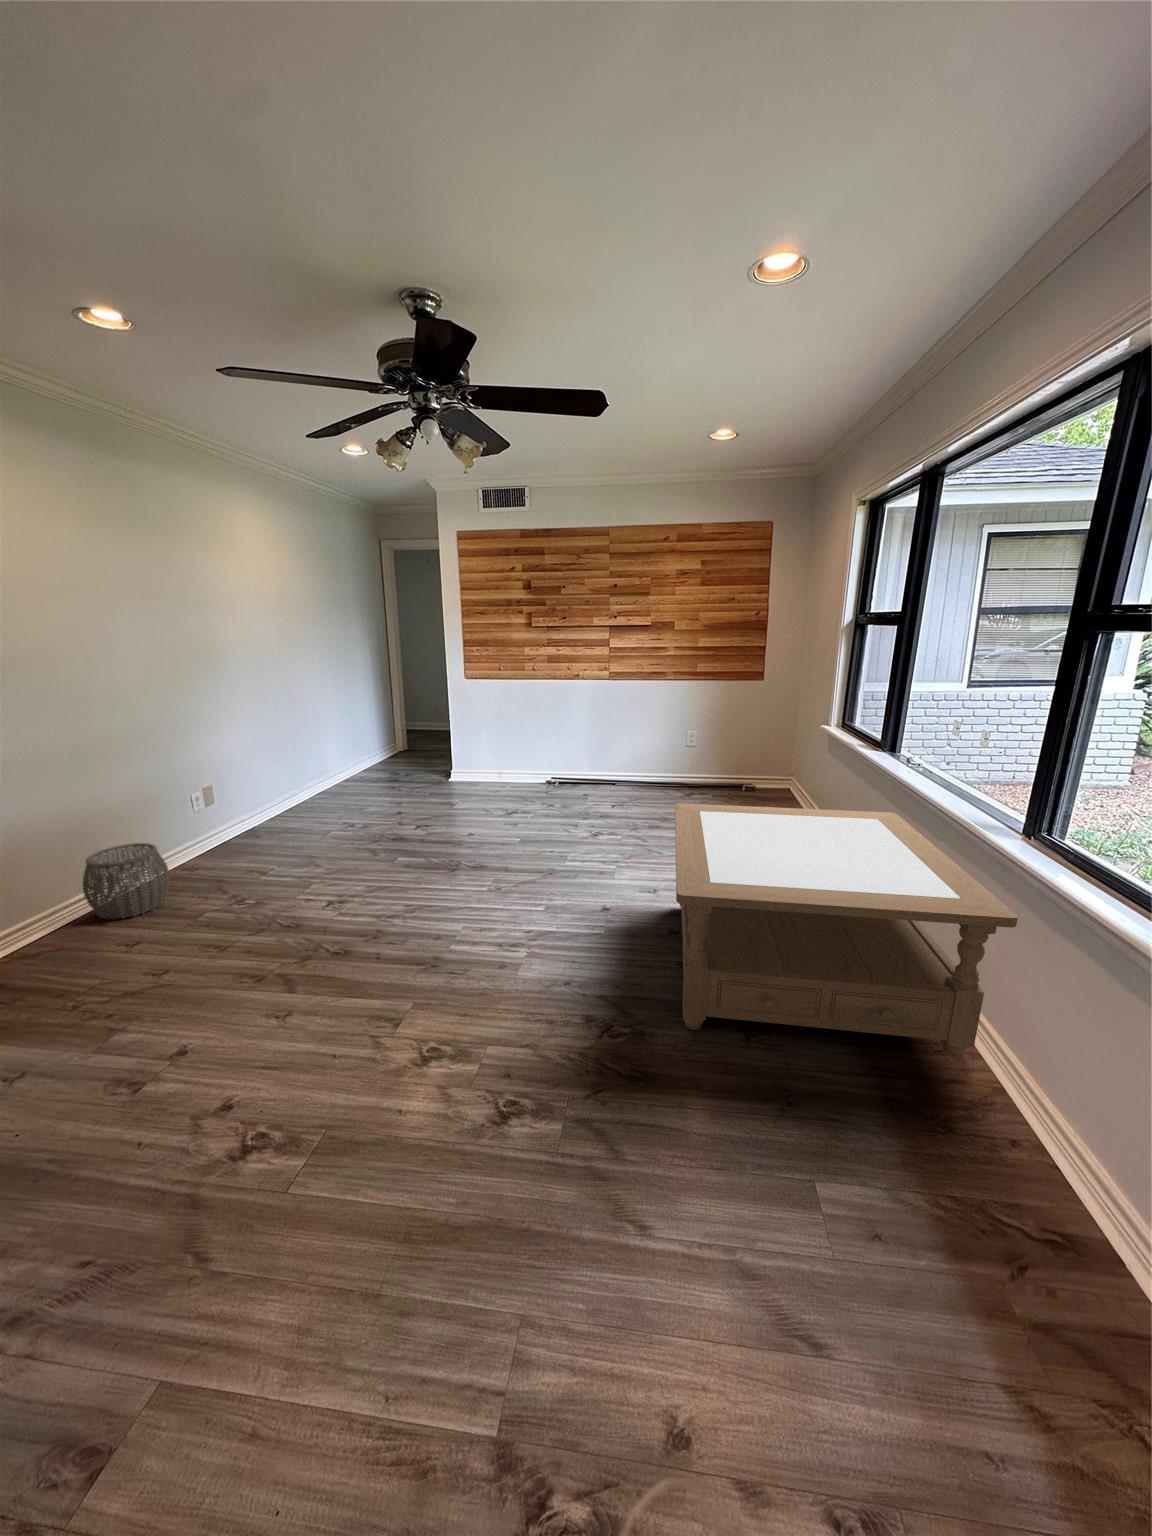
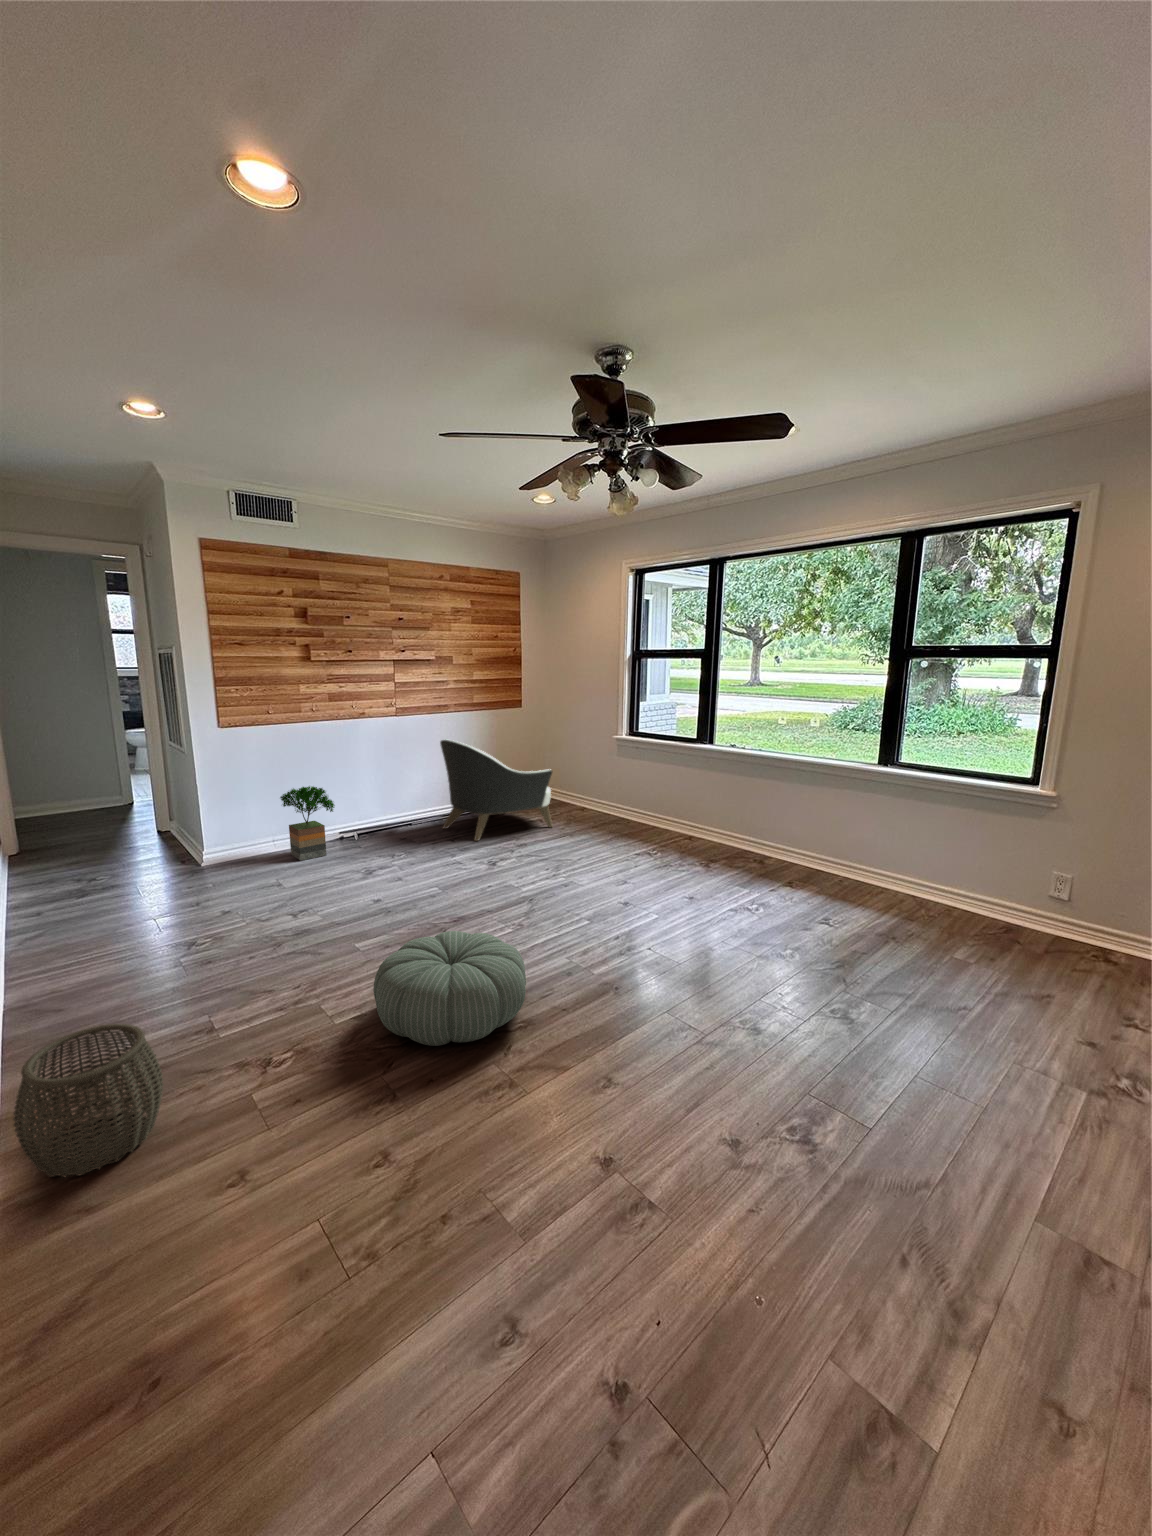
armchair: none [628,706,739,818] -> present [440,739,552,841]
potted tree: none [493,731,532,791] -> present [280,786,335,861]
coffee table: present [675,803,1018,1057] -> none [640,781,877,931]
pouf: none [252,863,394,957] -> present [373,931,526,1046]

